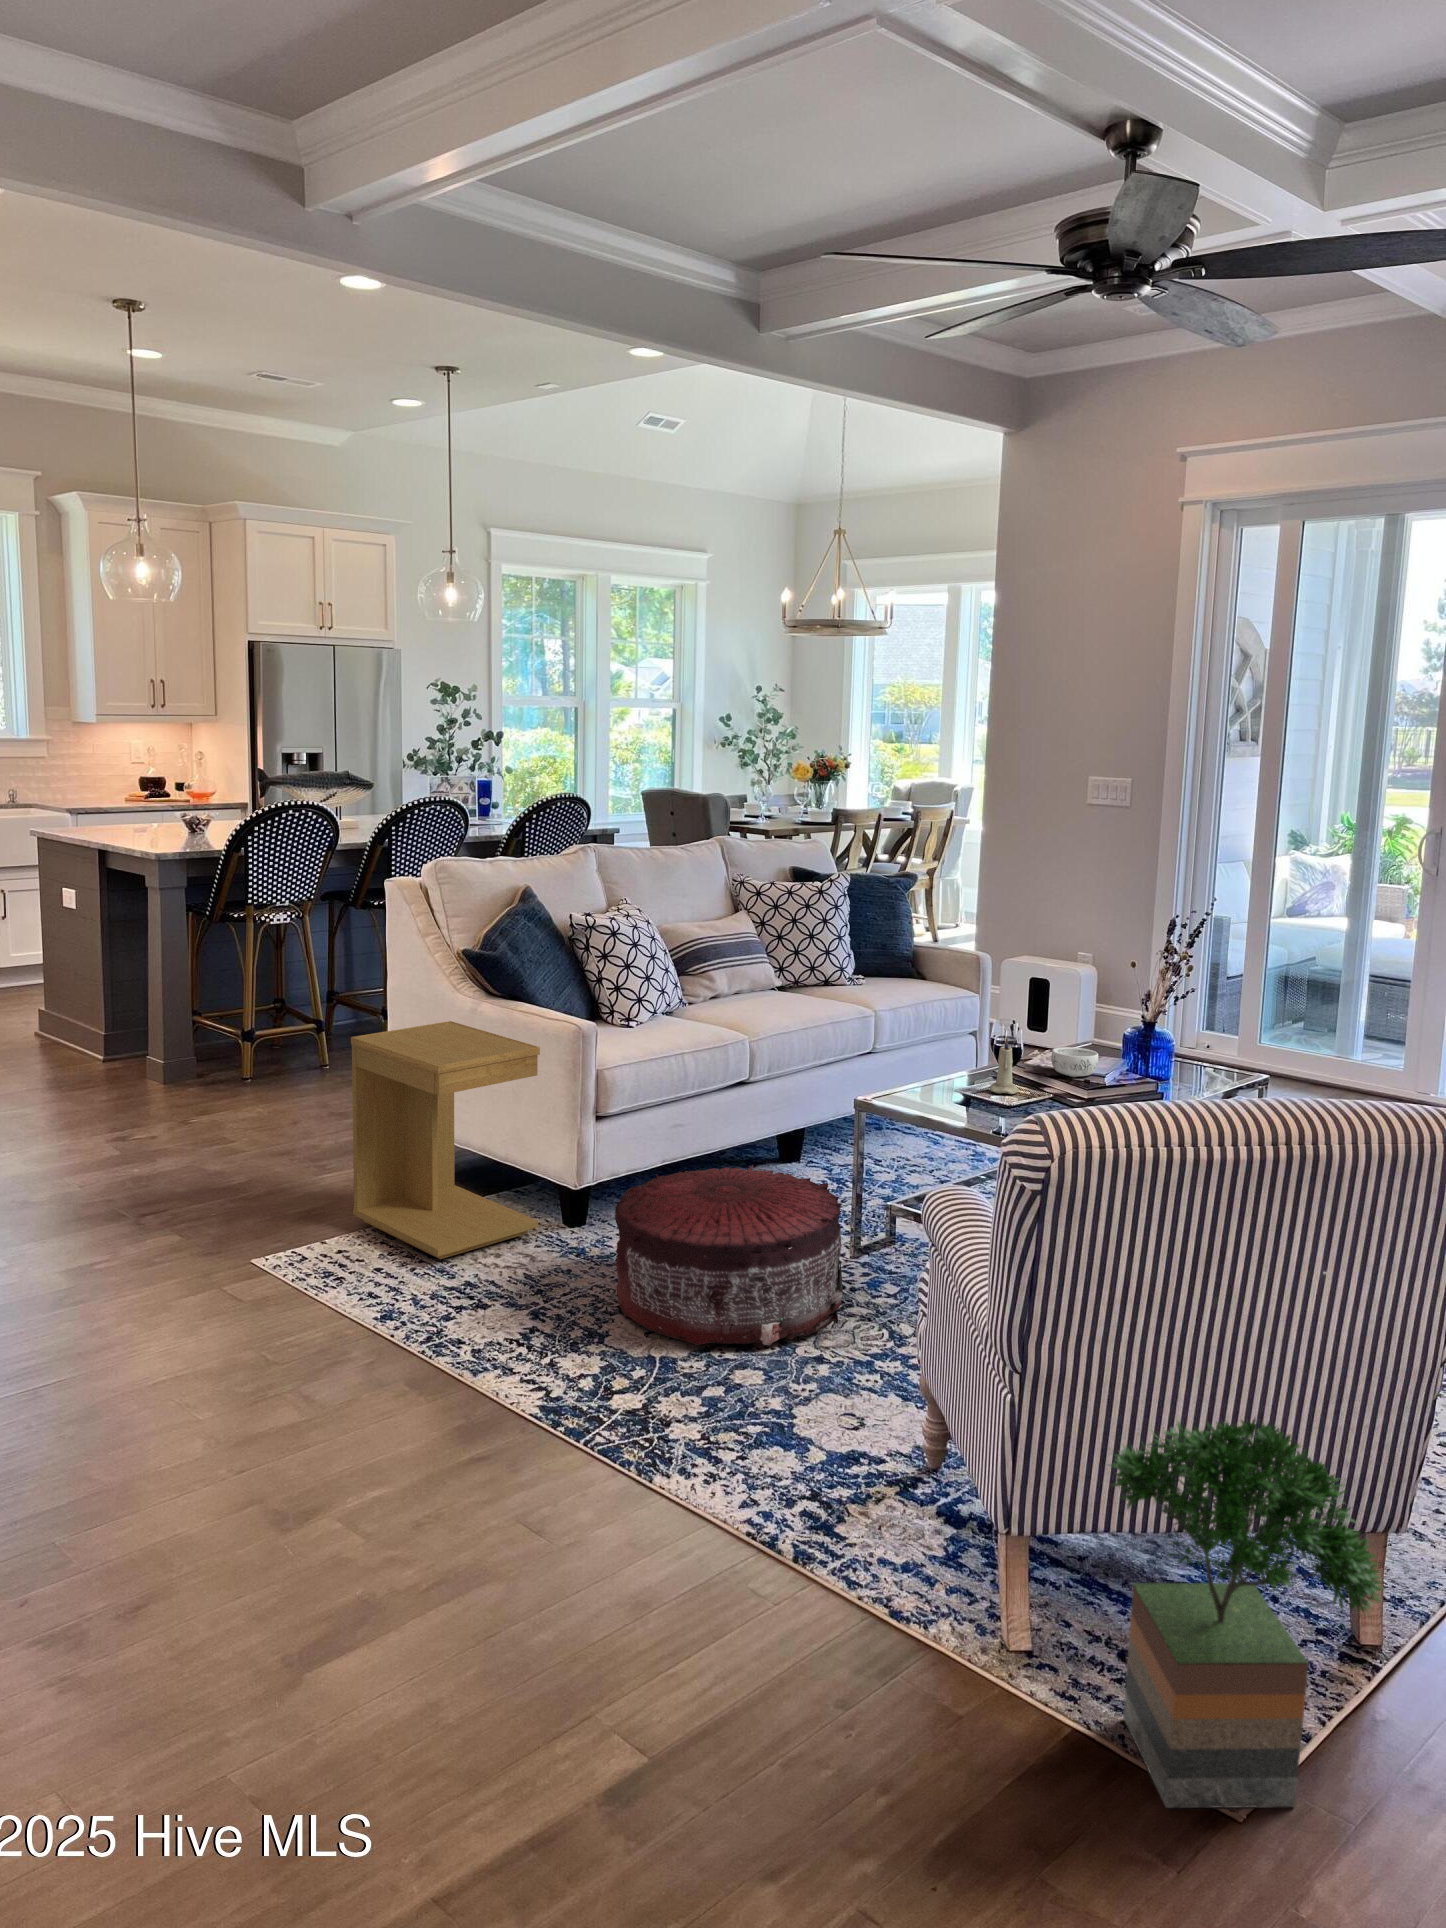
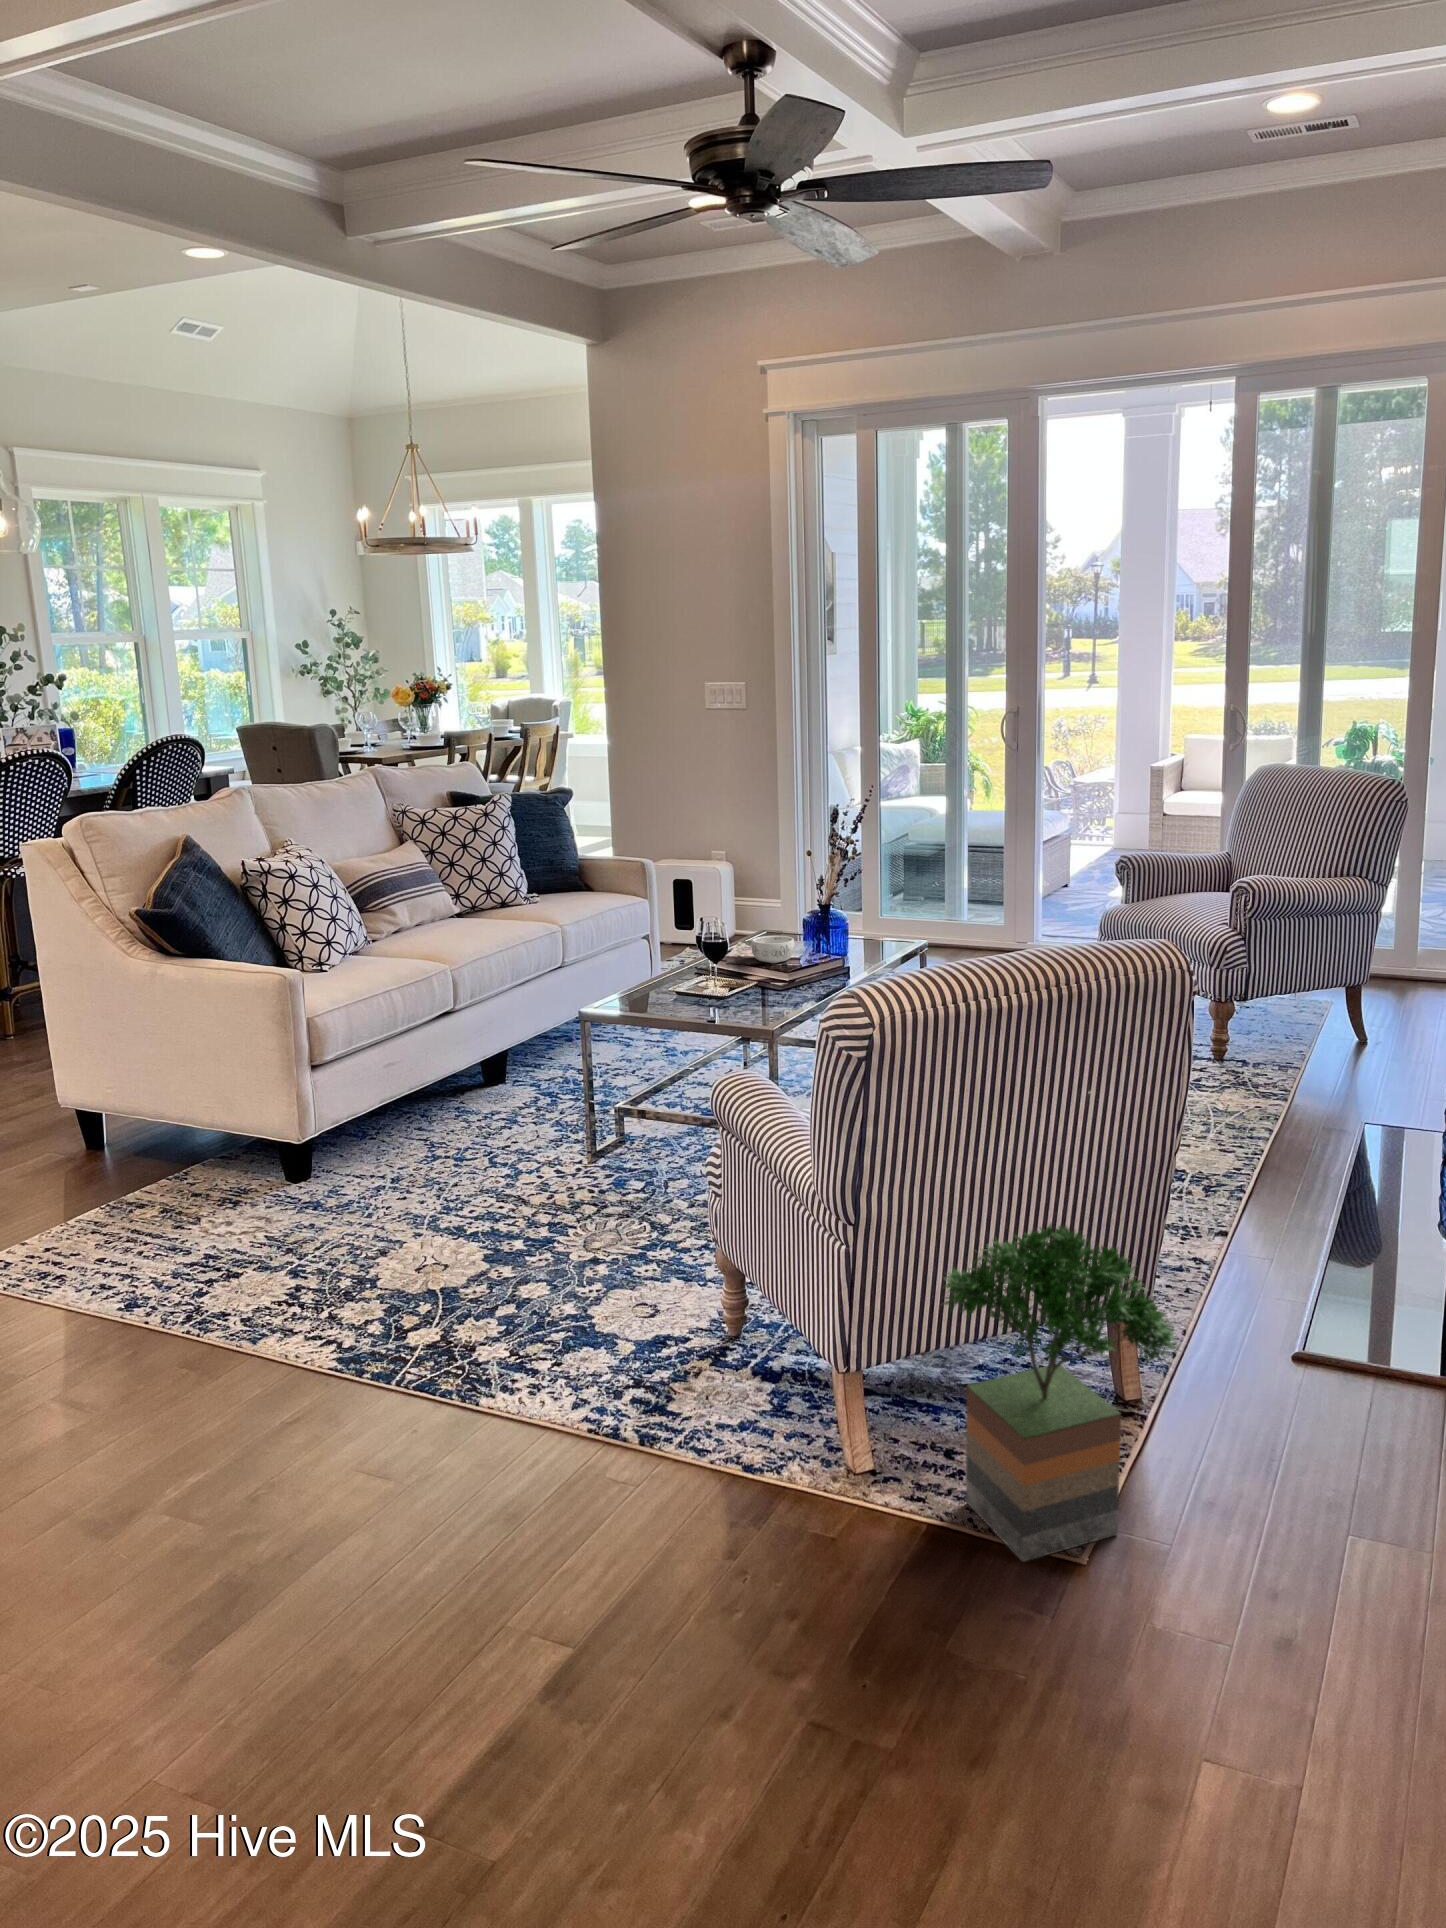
side table: present [351,1021,540,1259] -> none [21,987,262,1239]
candle: present [990,1037,1019,1094] -> none [706,932,733,987]
pouf: present [615,1166,843,1345] -> none [362,1089,602,1272]

